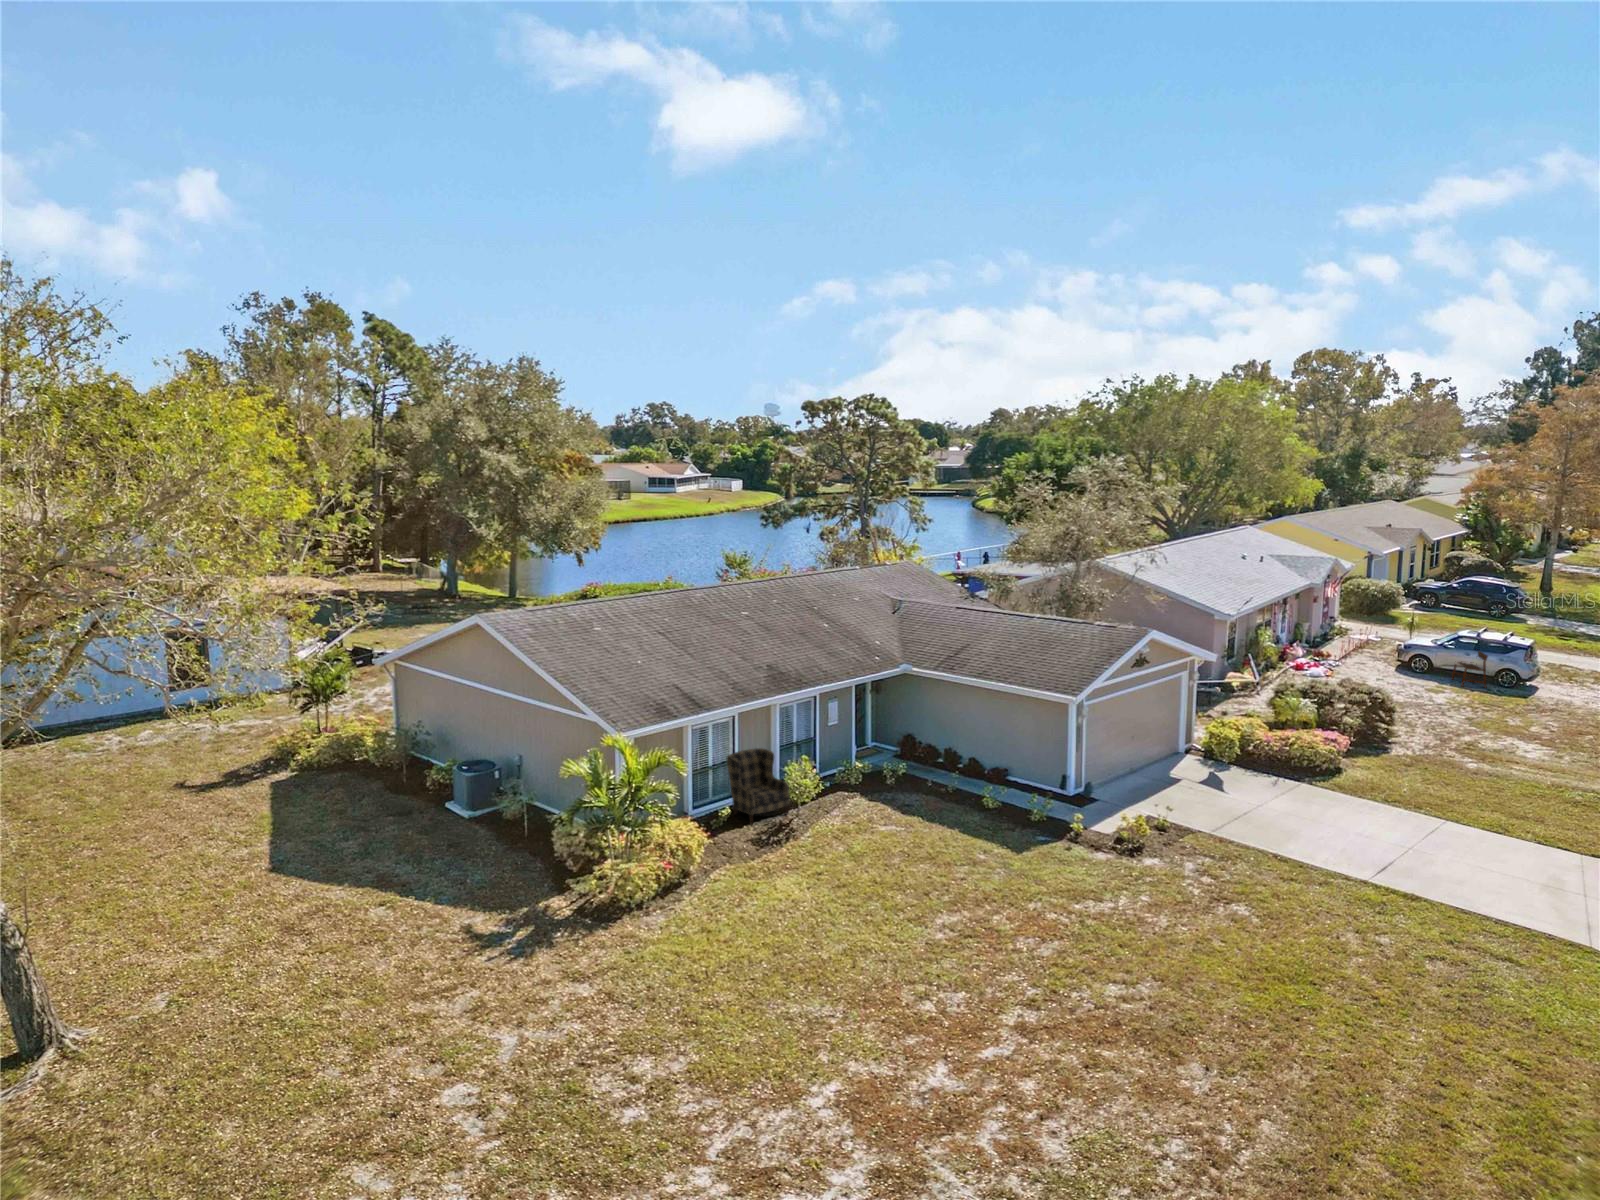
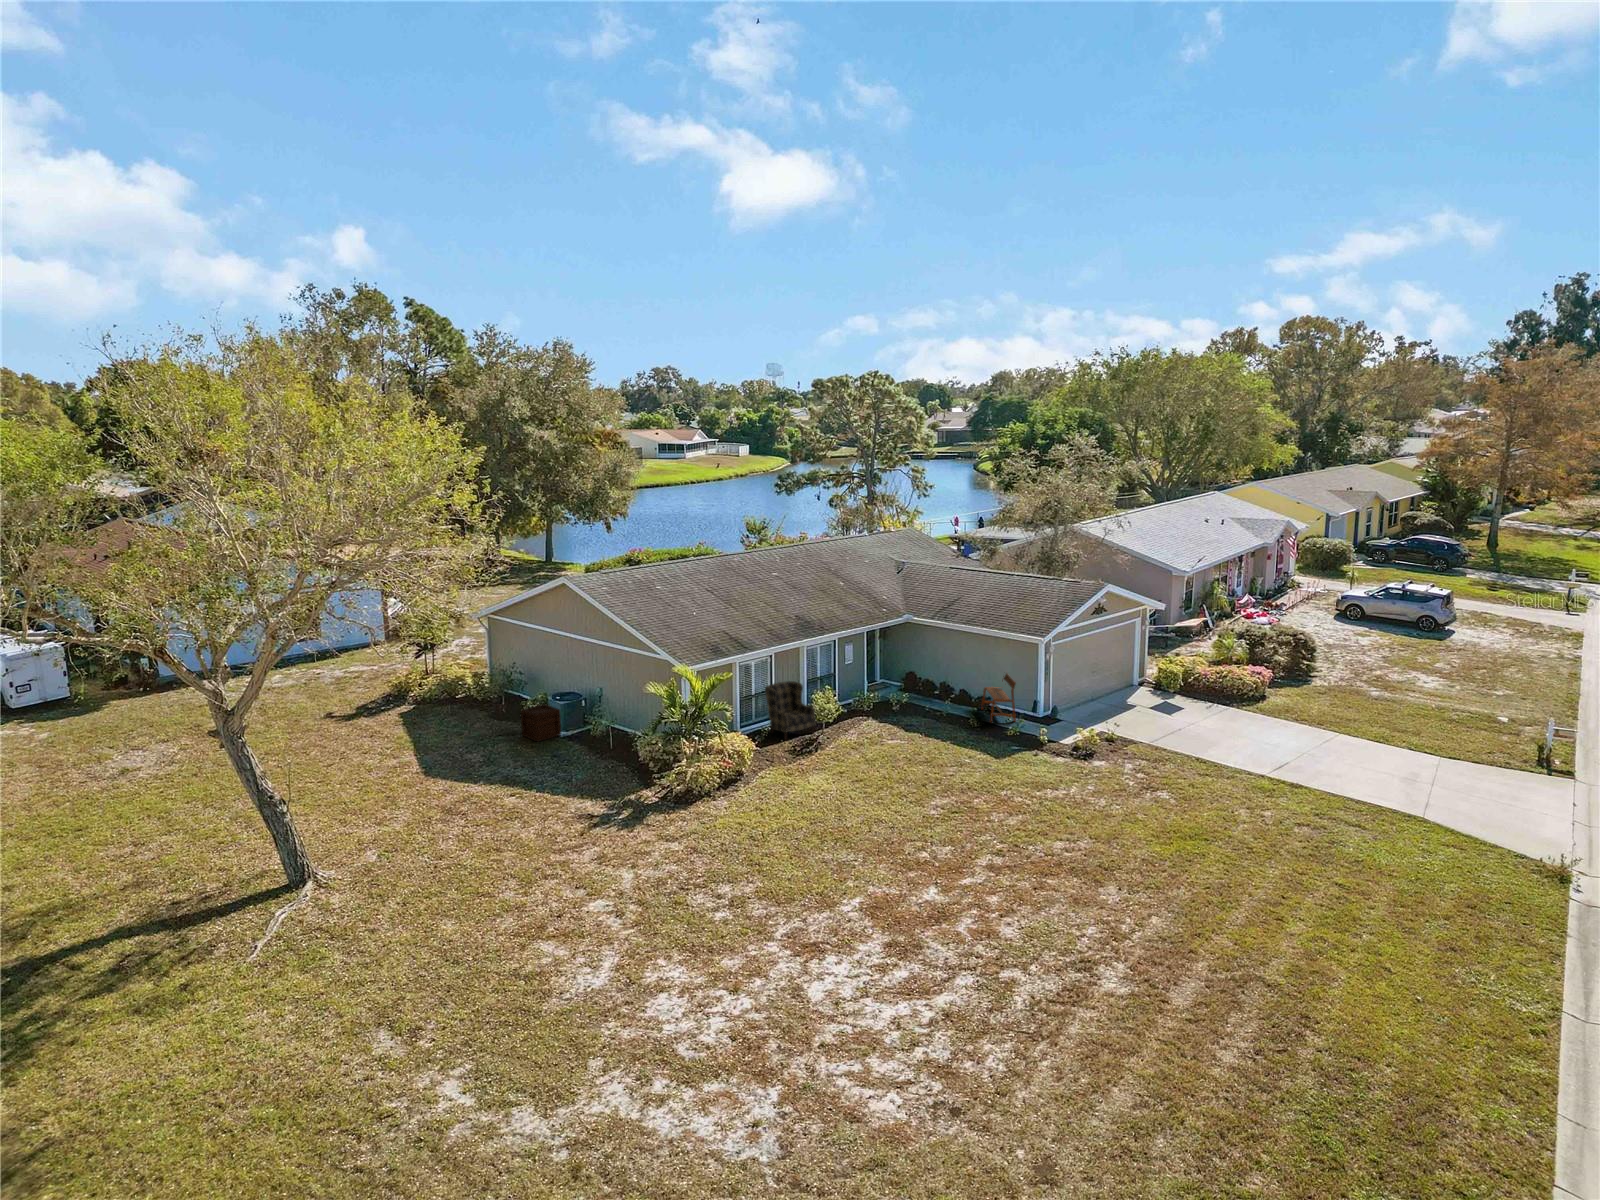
bench: present [1452,651,1488,688] -> present [981,674,1016,722]
wooden crate: none [418,775,470,825] -> present [521,704,562,742]

